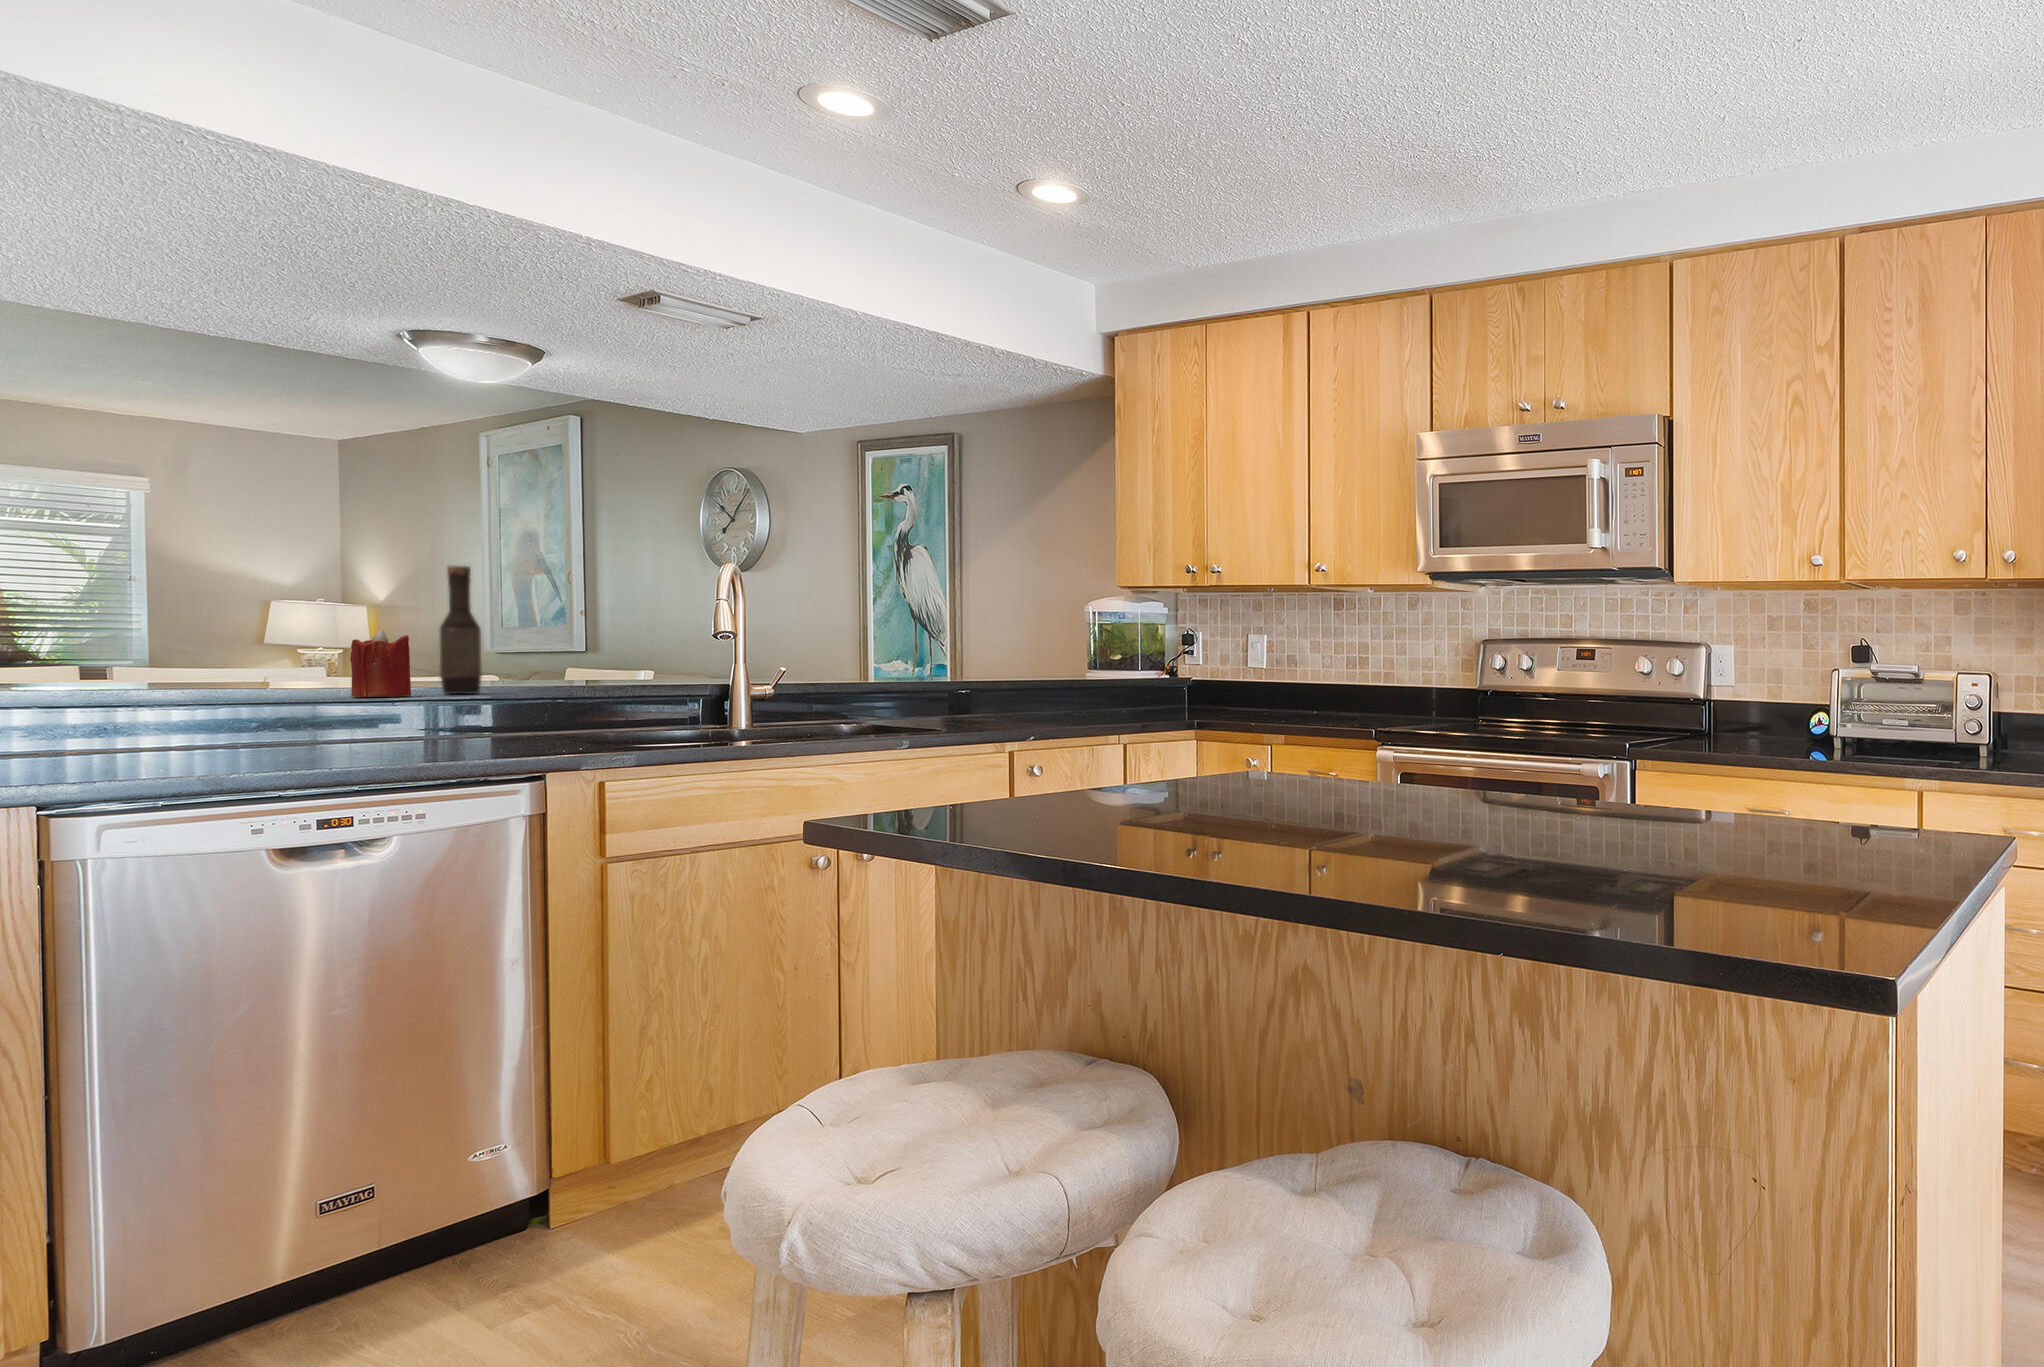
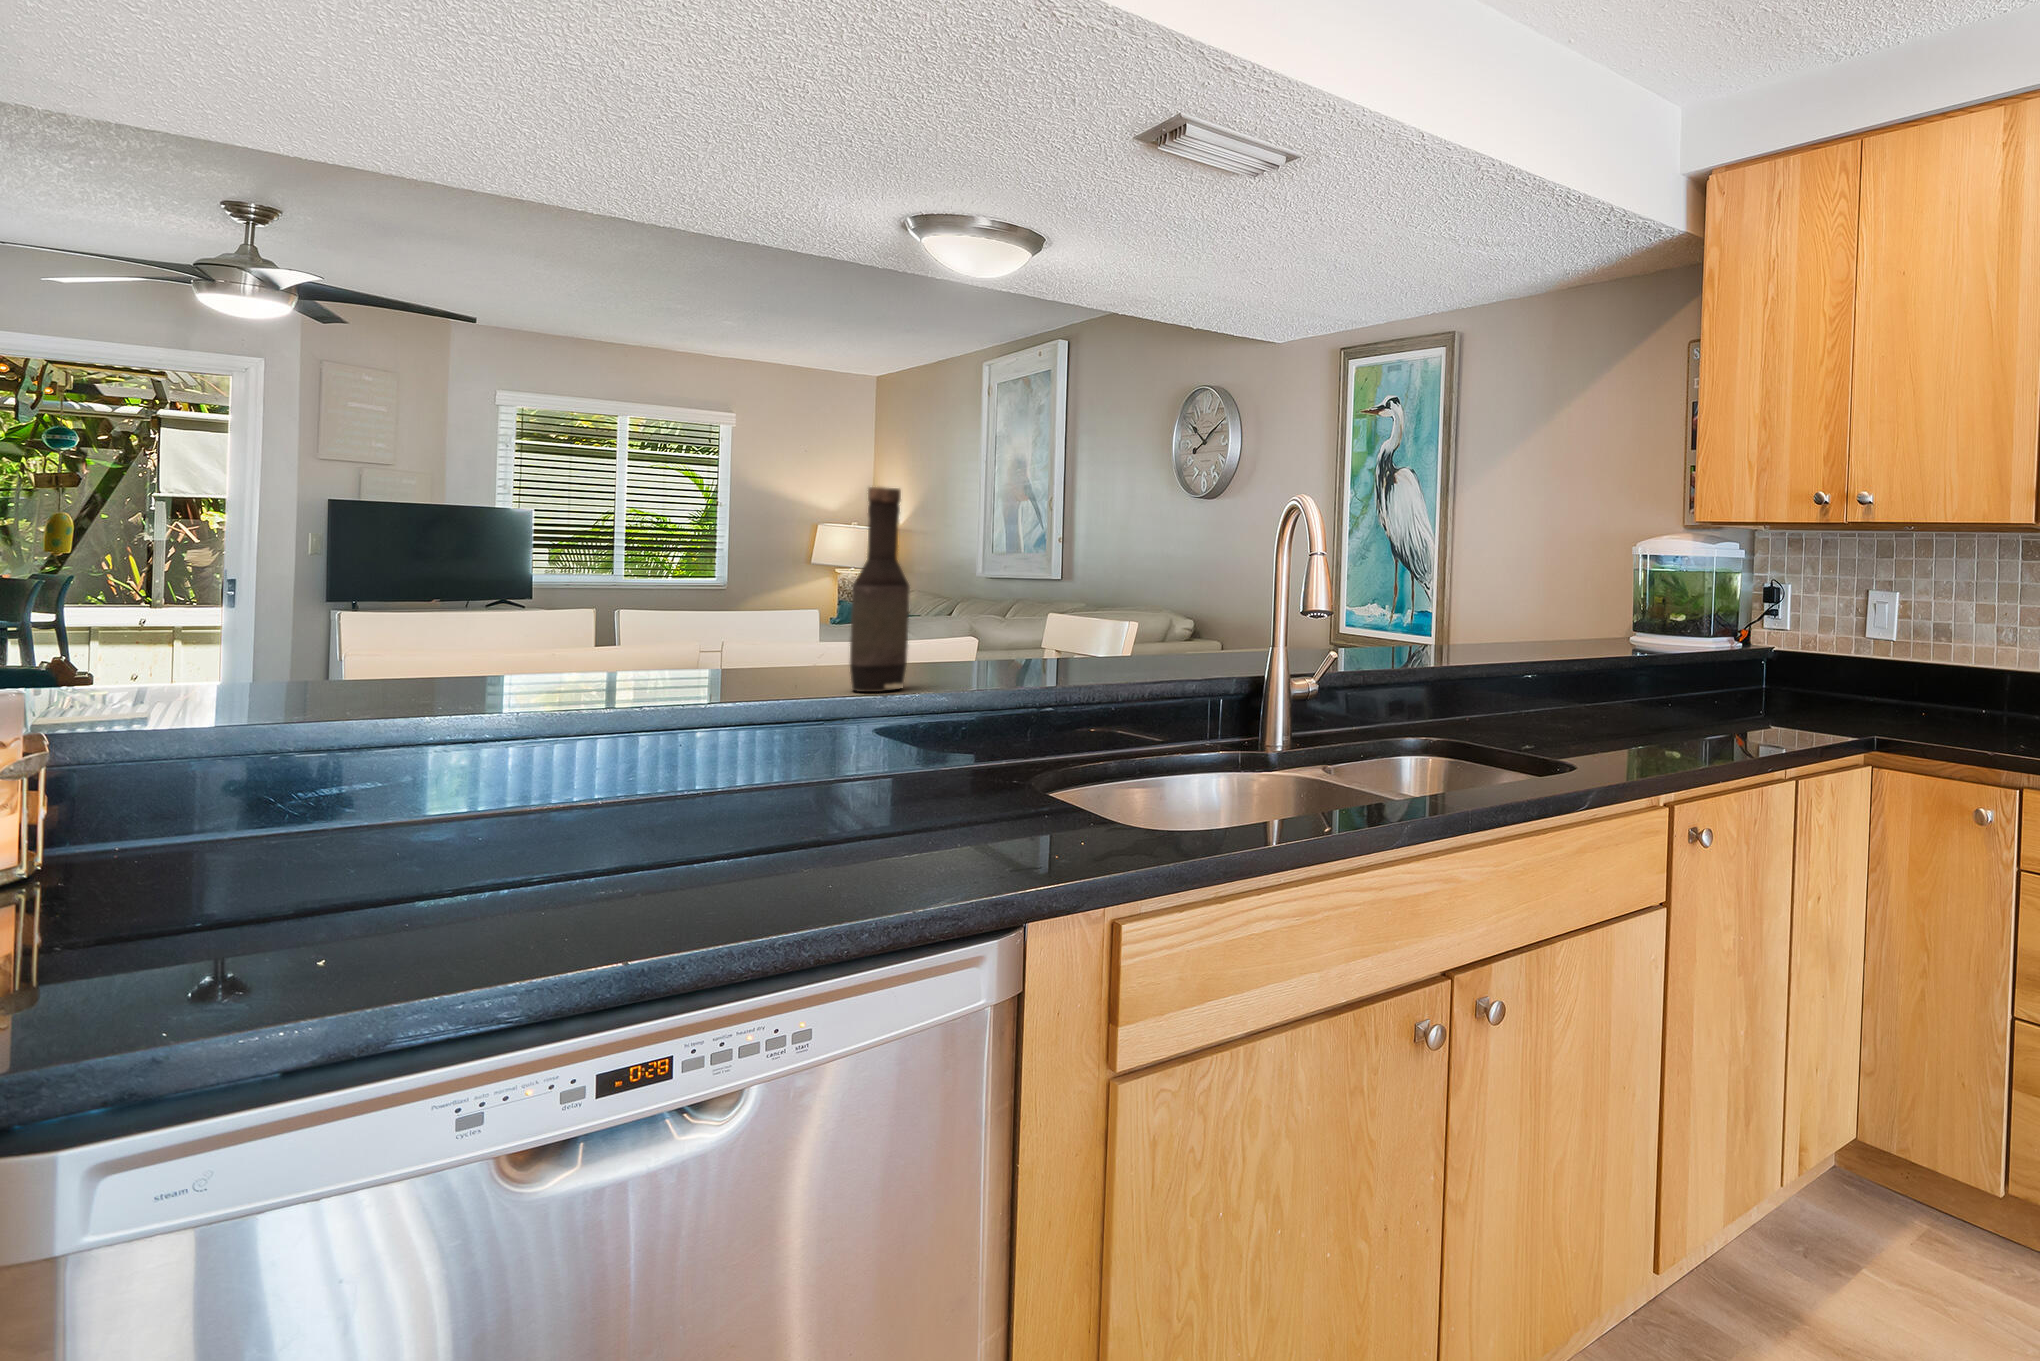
candle: present [350,630,411,697] -> none [710,591,803,704]

